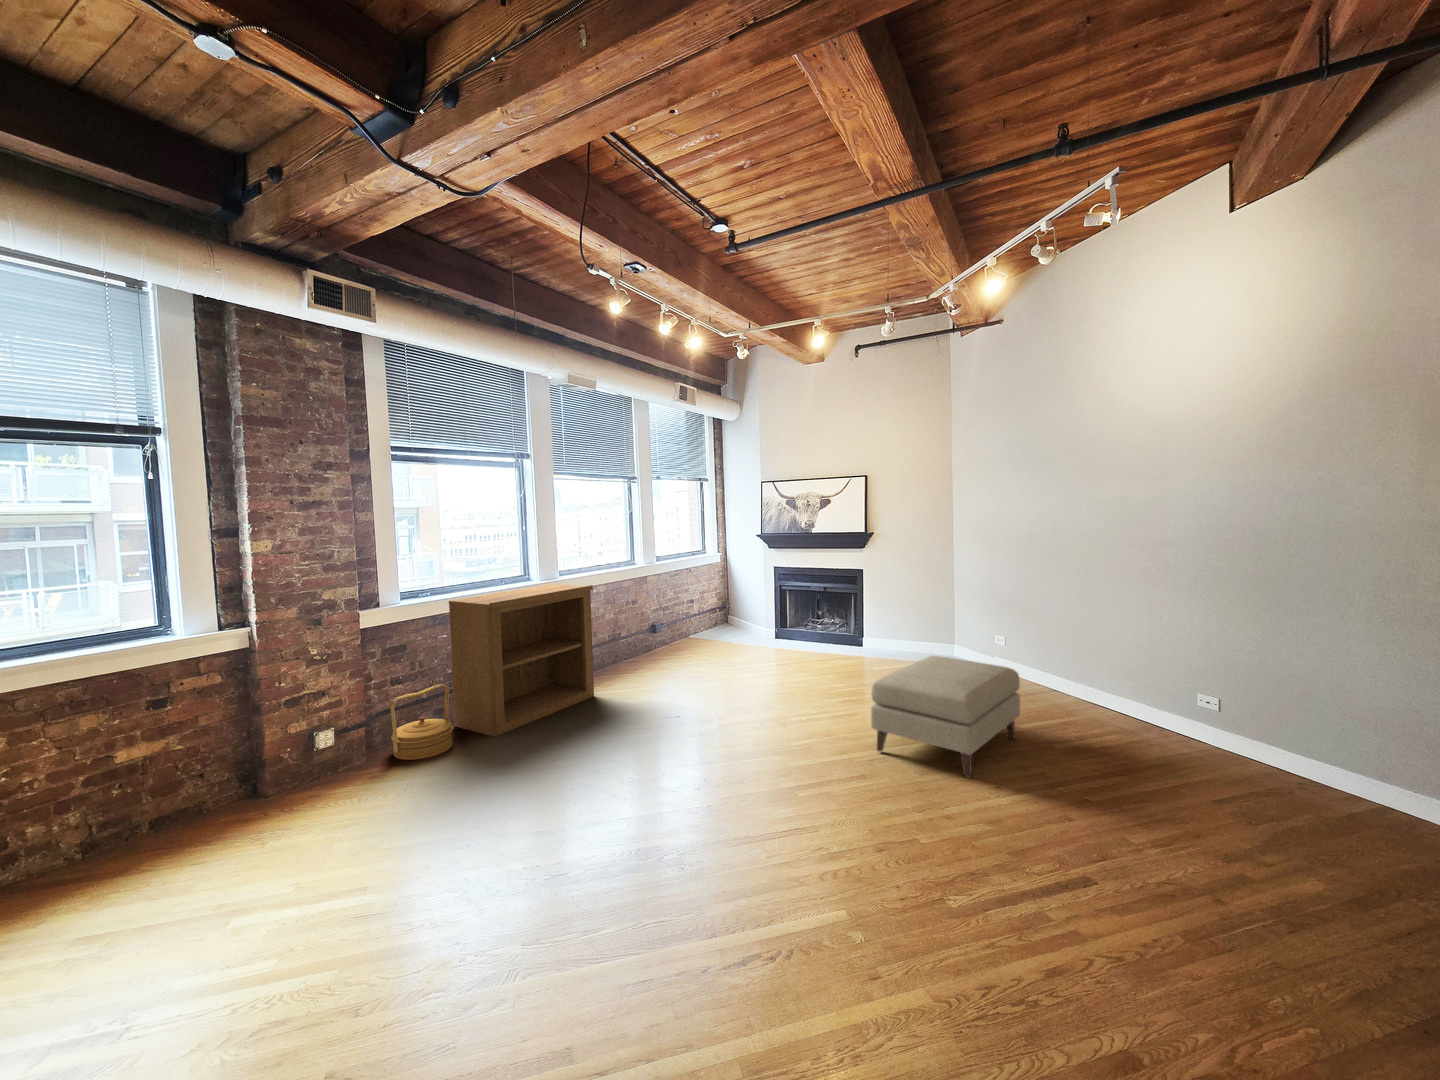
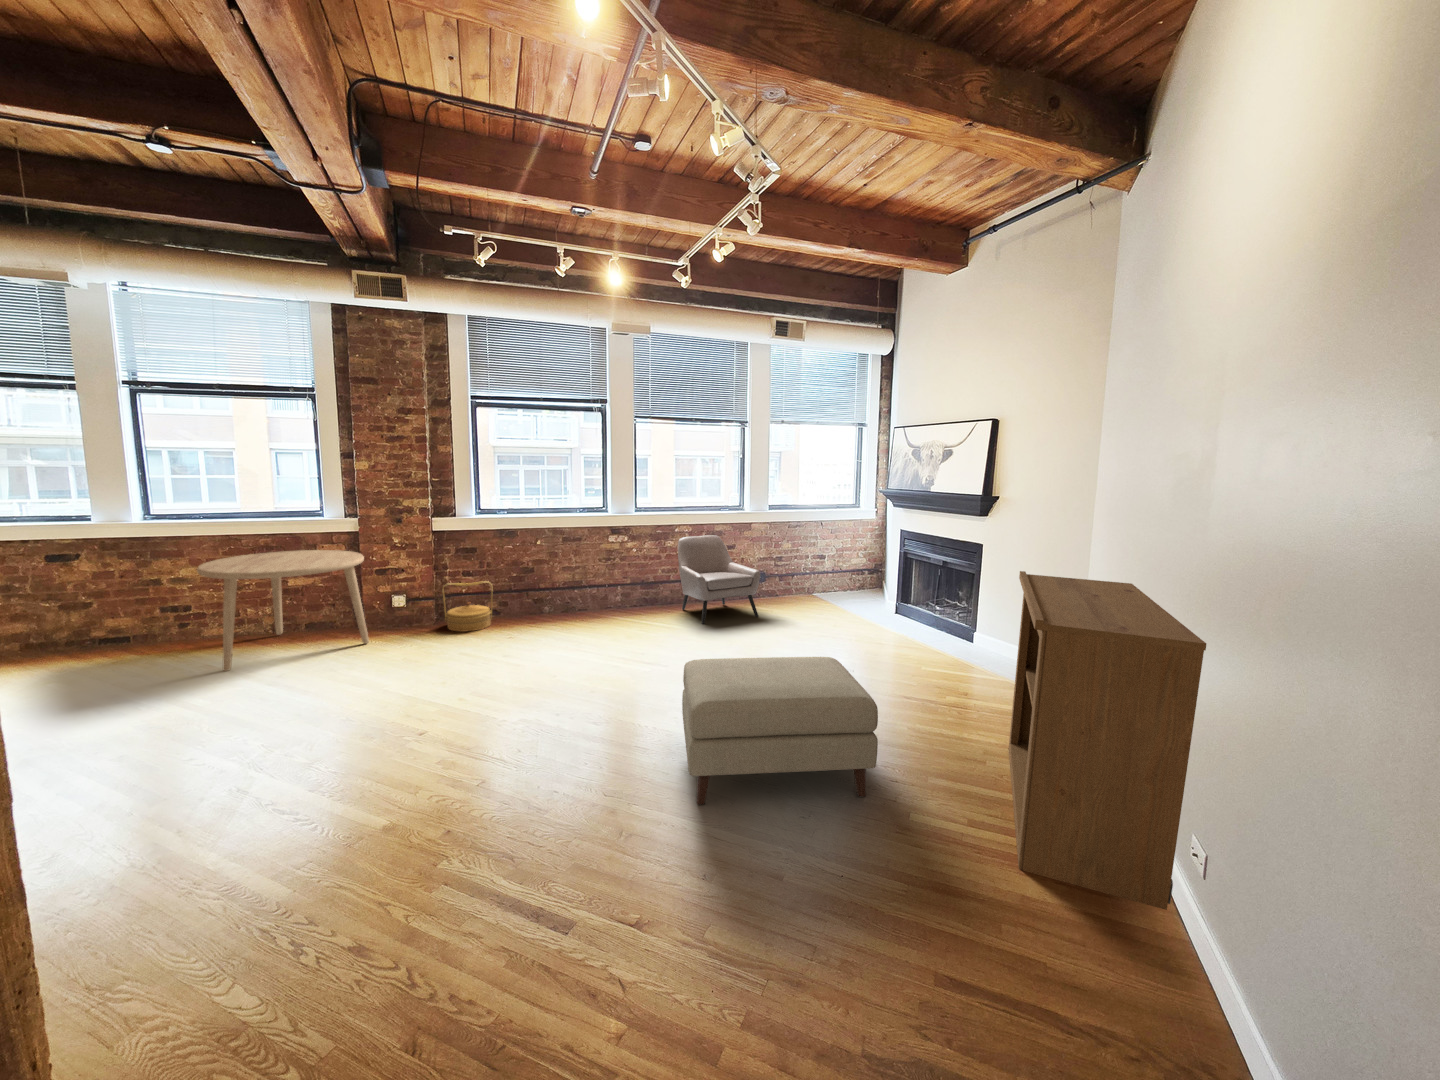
bookshelf: present [449,584,594,736] -> present [1009,571,1206,910]
armchair: none [605,592,693,680] -> present [678,535,760,624]
dining table: none [41,678,336,919] -> present [197,550,369,671]

